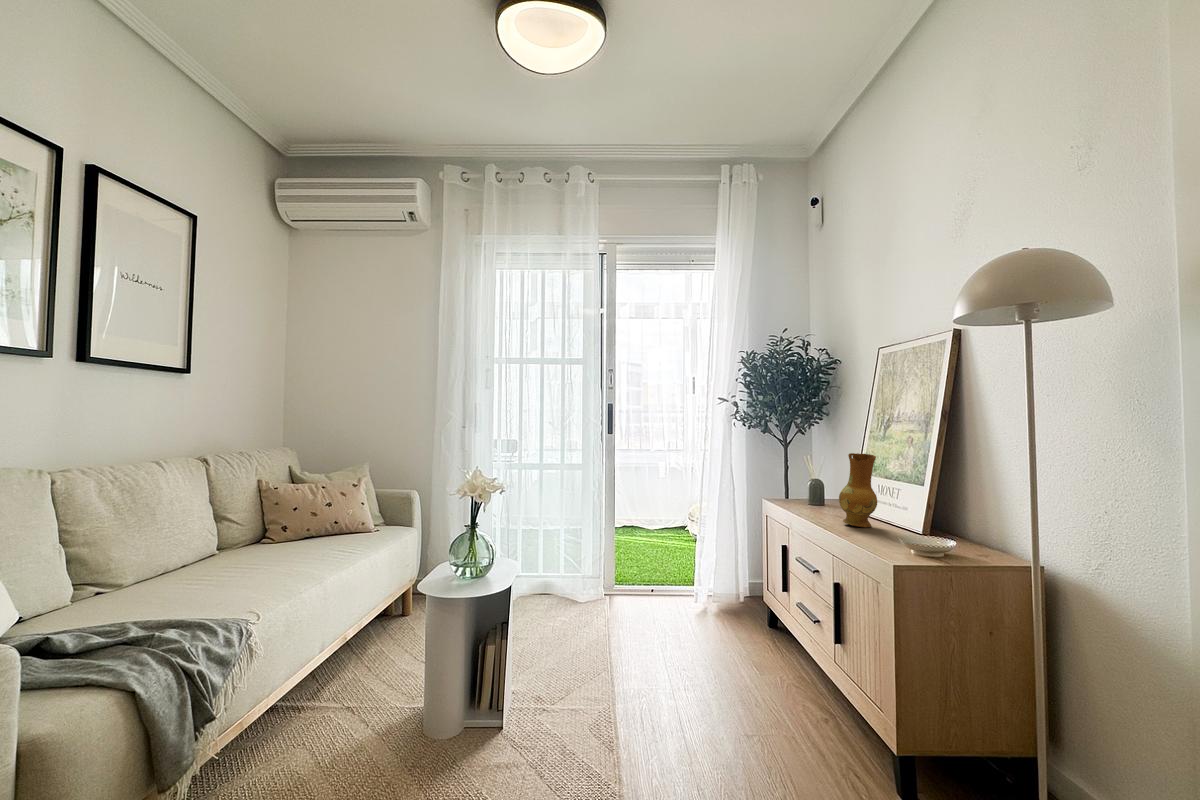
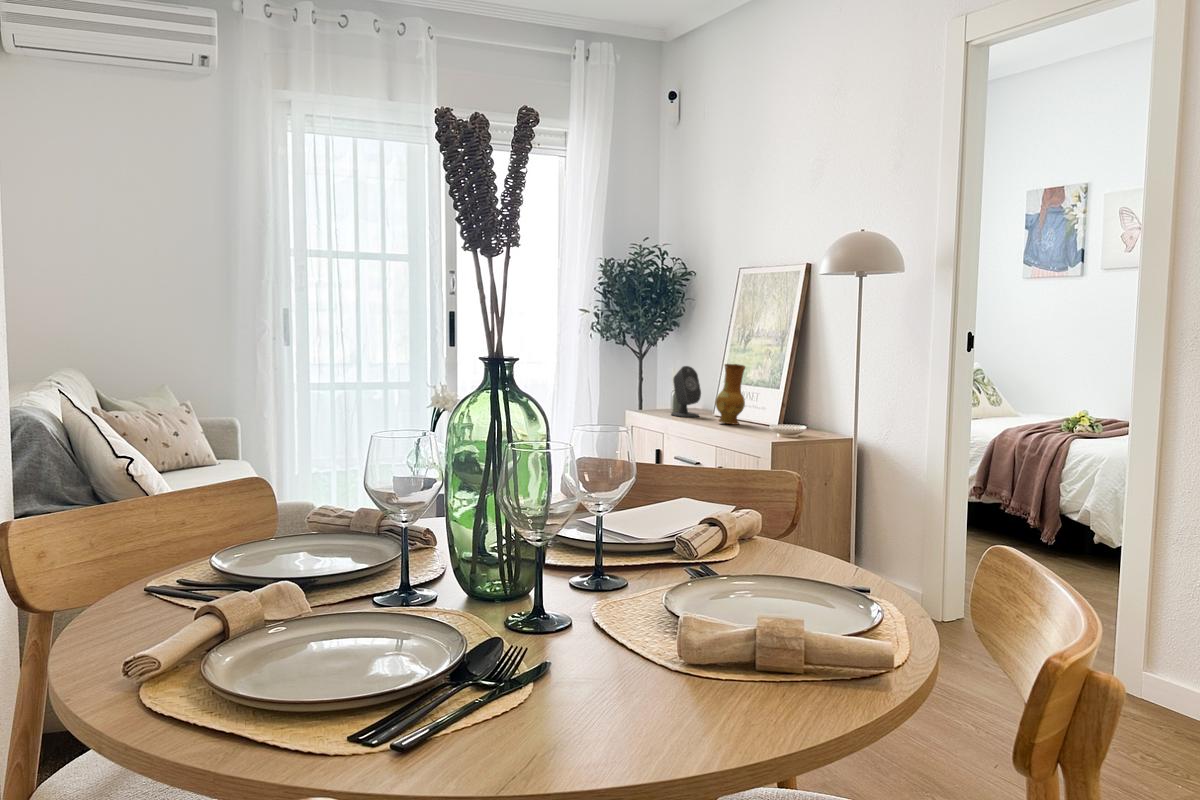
speaker: none [802,455,834,512] -> present [672,366,701,417]

